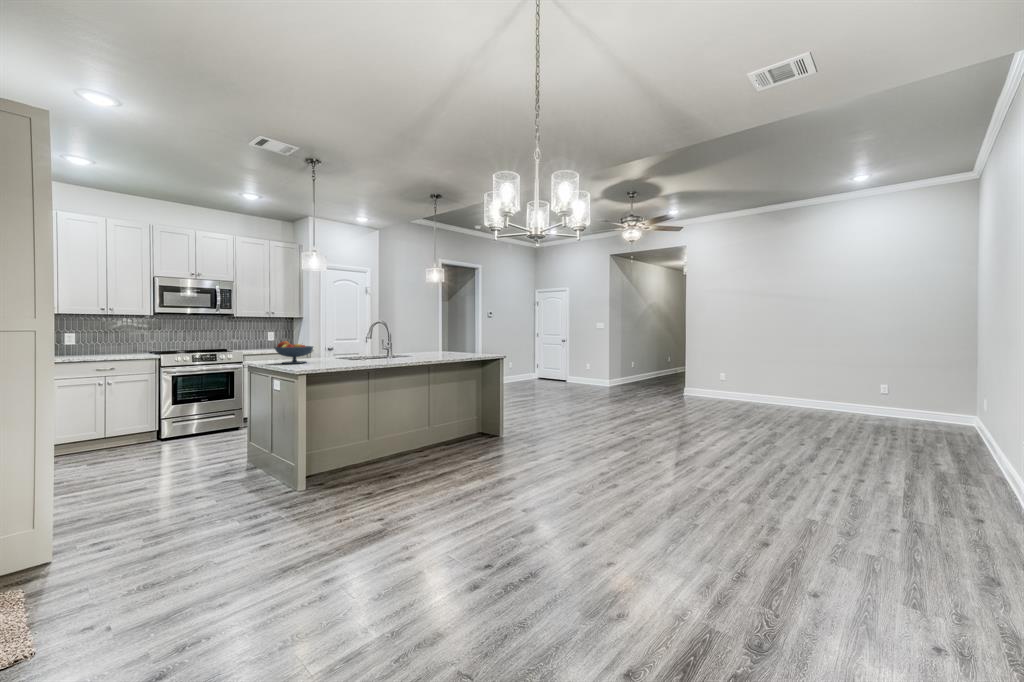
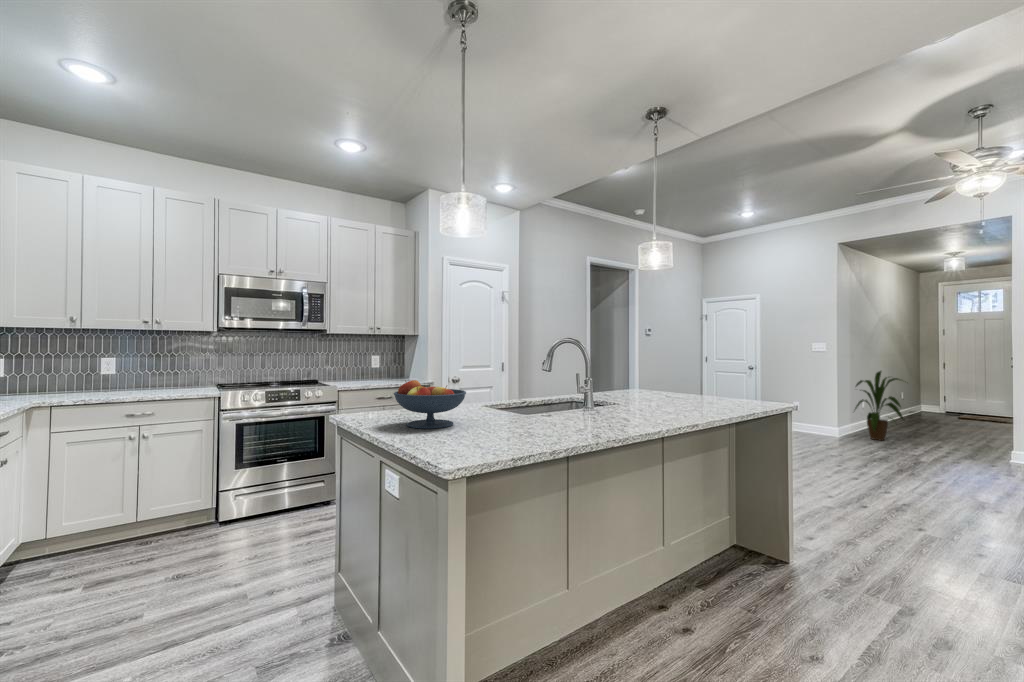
house plant: none [618,342,650,388] -> present [855,371,903,440]

